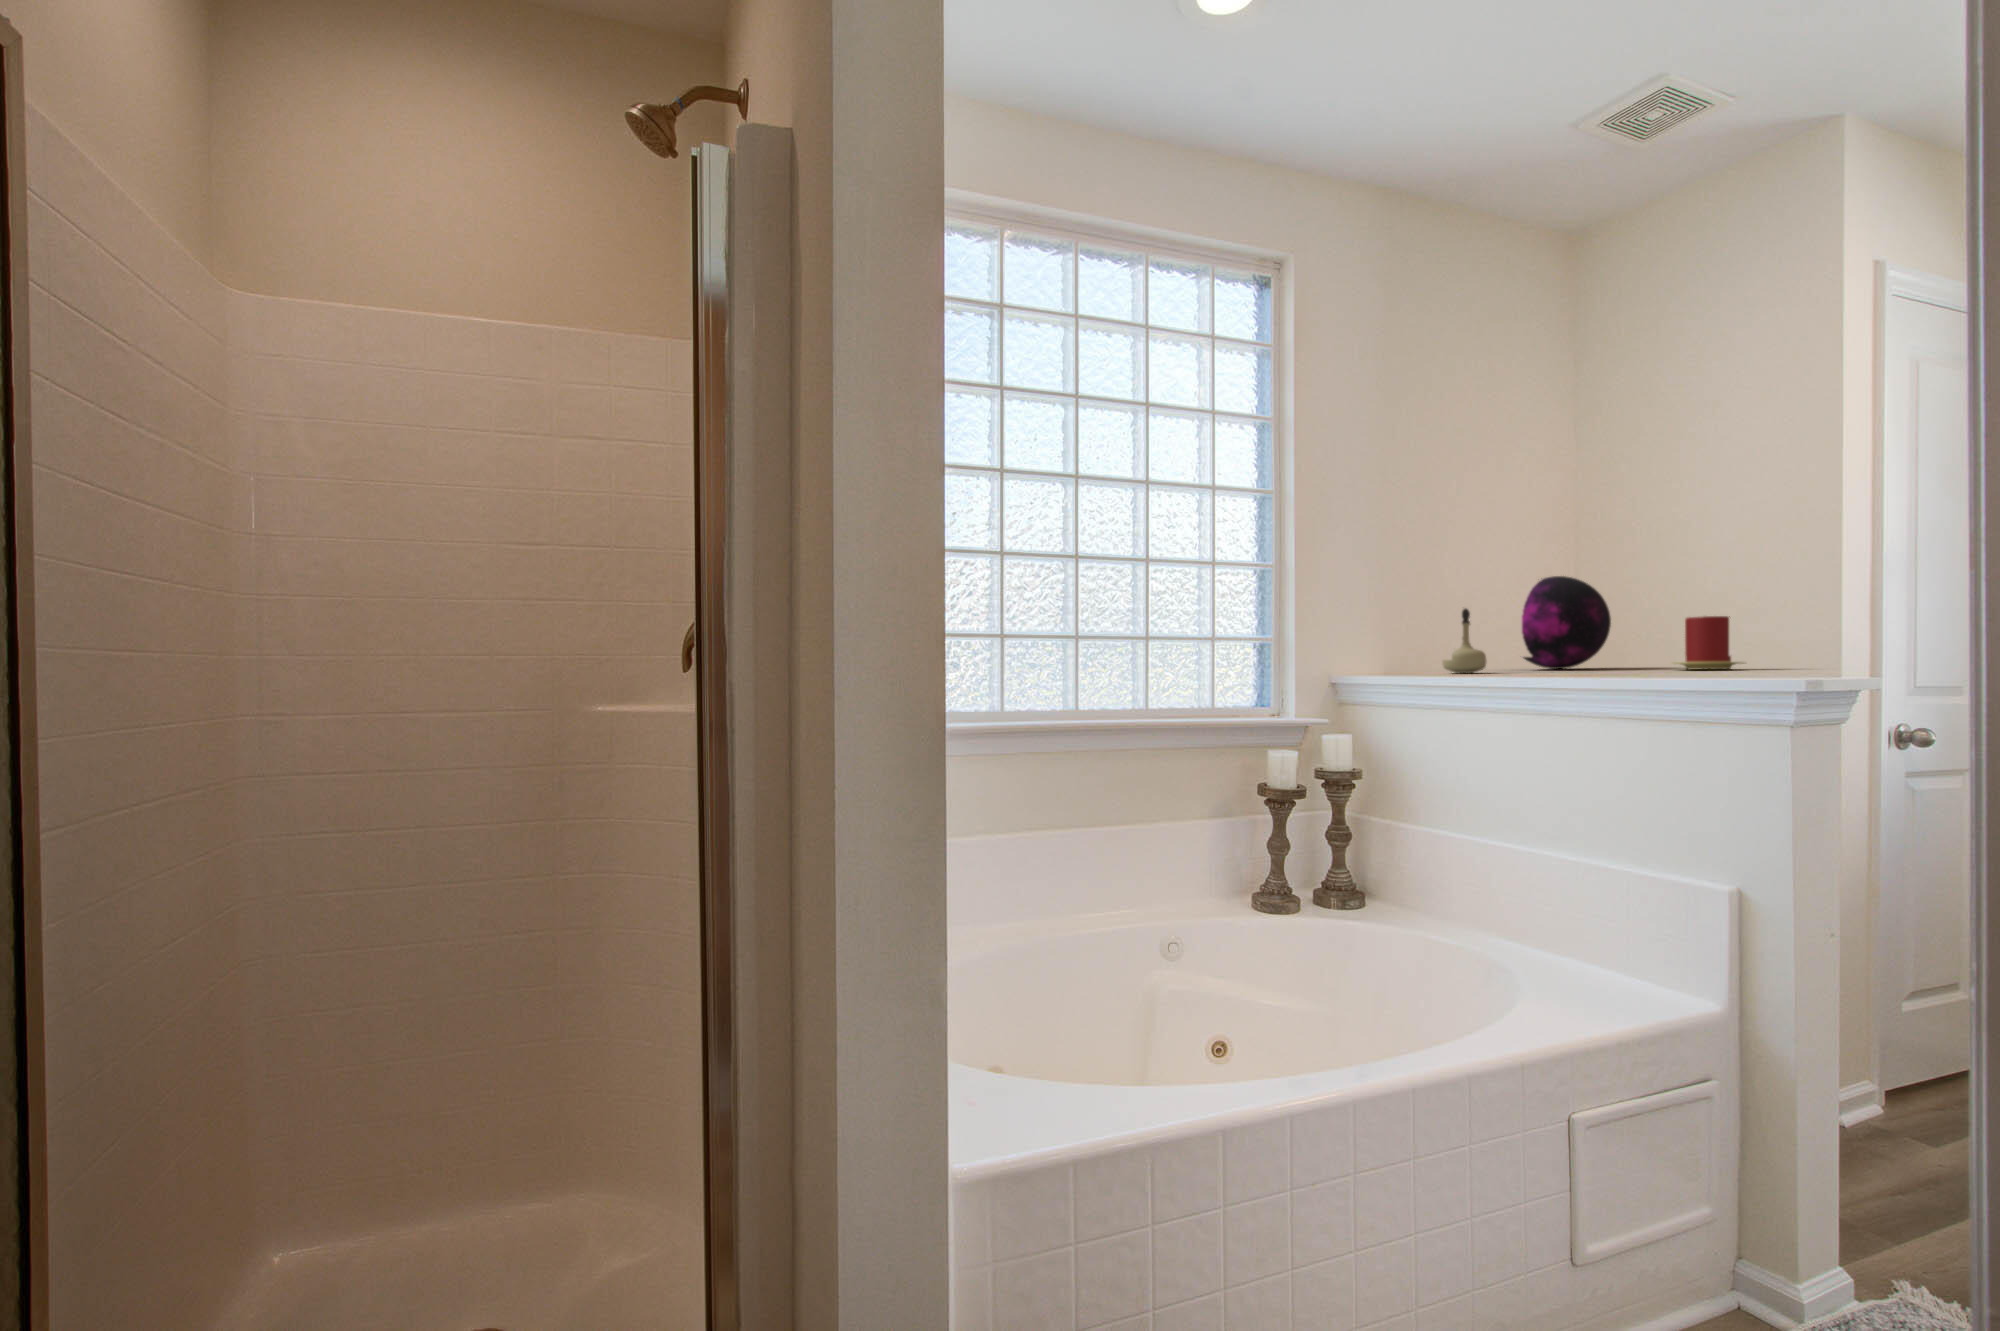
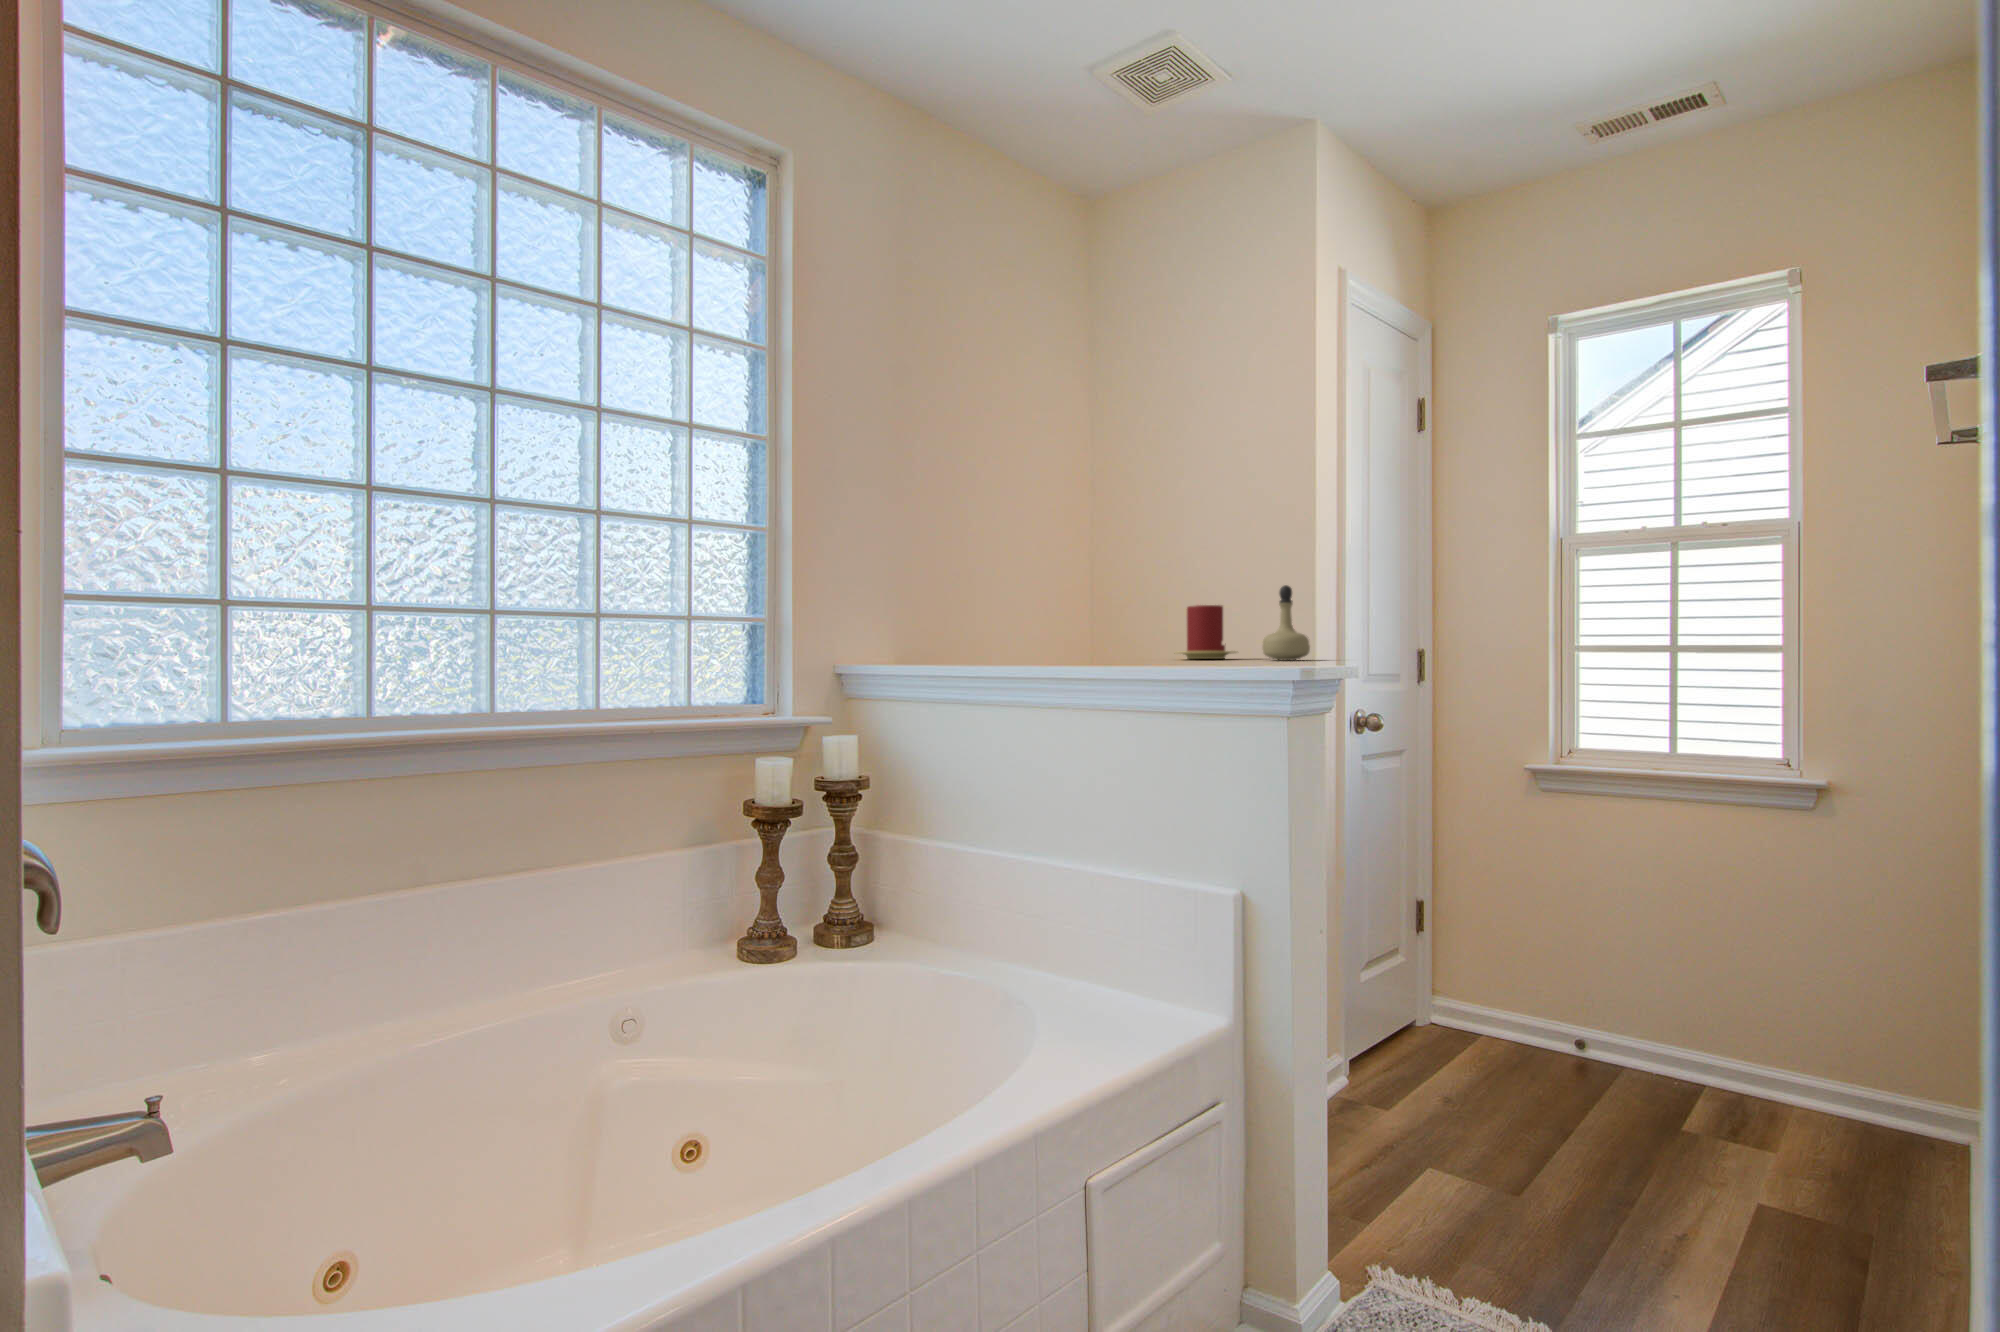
decorative orb: present [1522,576,1611,669] -> none [1022,560,1121,658]
perfume bottle: present [1442,609,1486,673] -> present [1262,585,1310,660]

